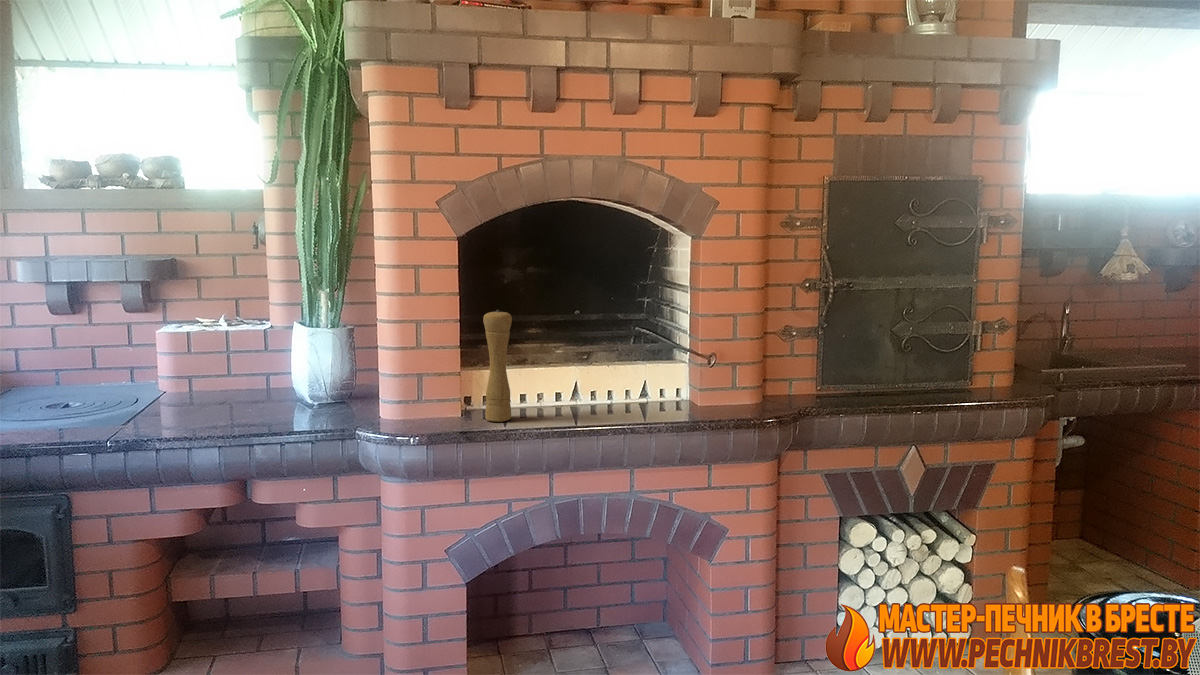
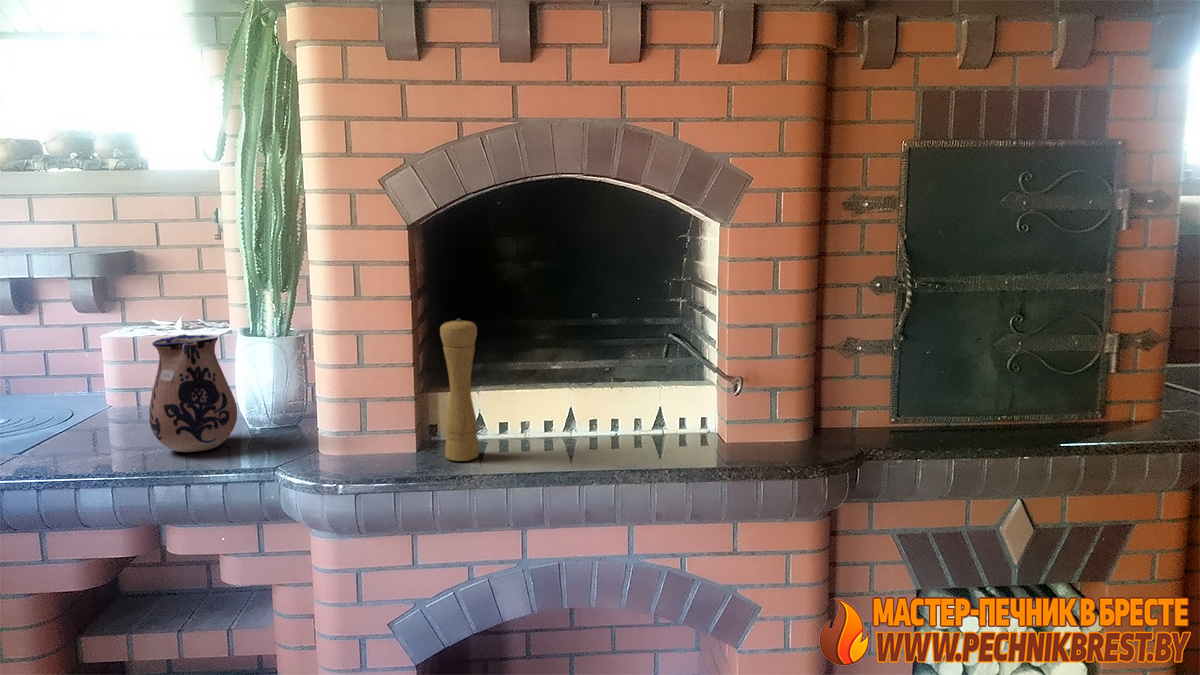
ceramic pitcher: none [236,326,304,422] -> present [149,334,237,452]

